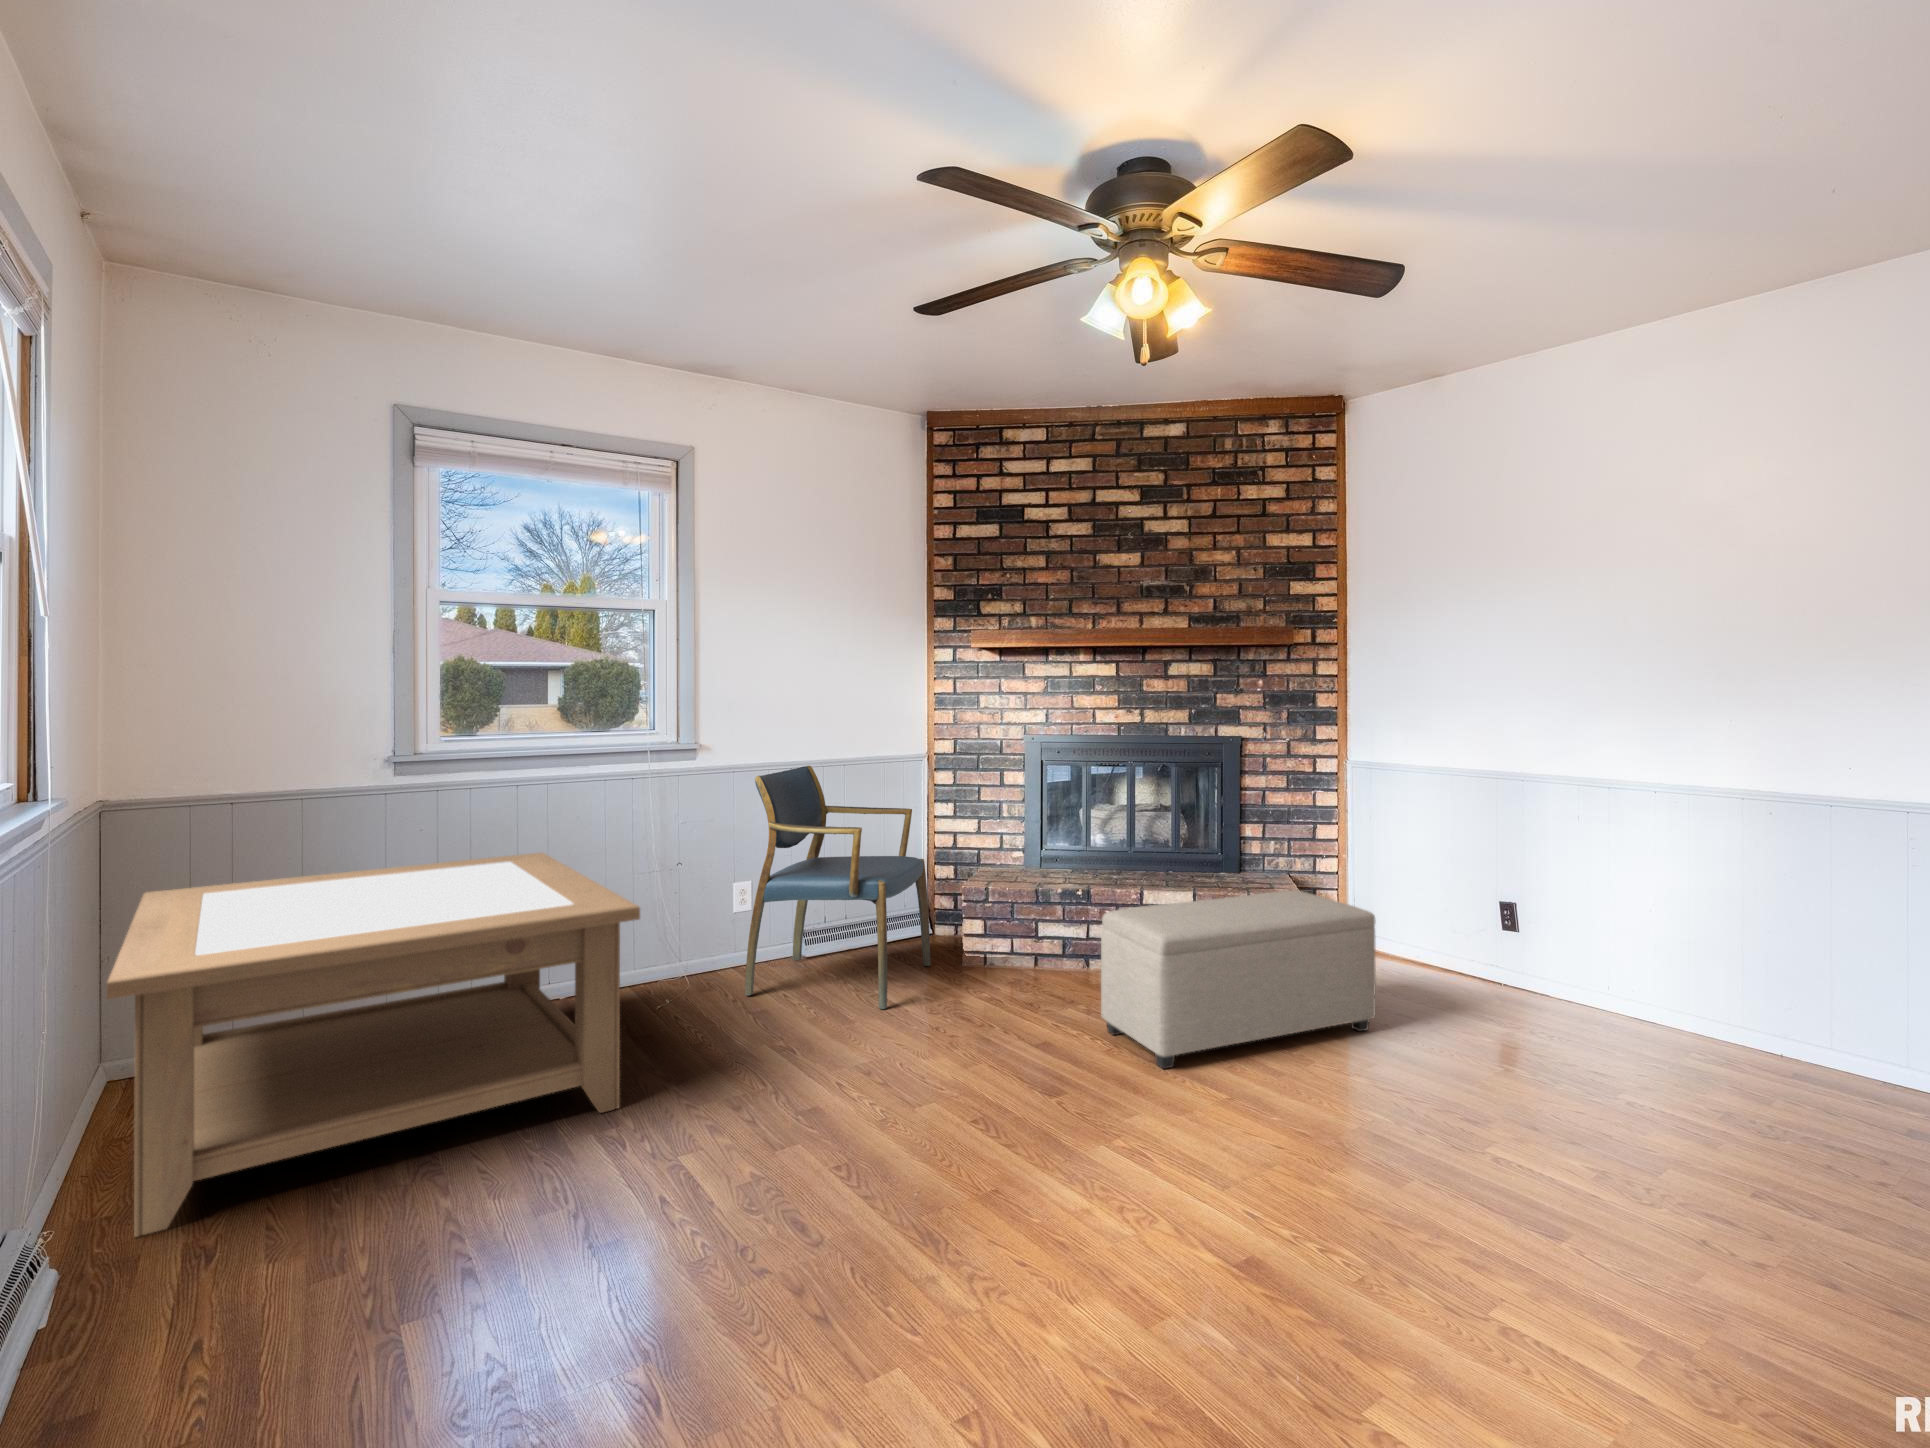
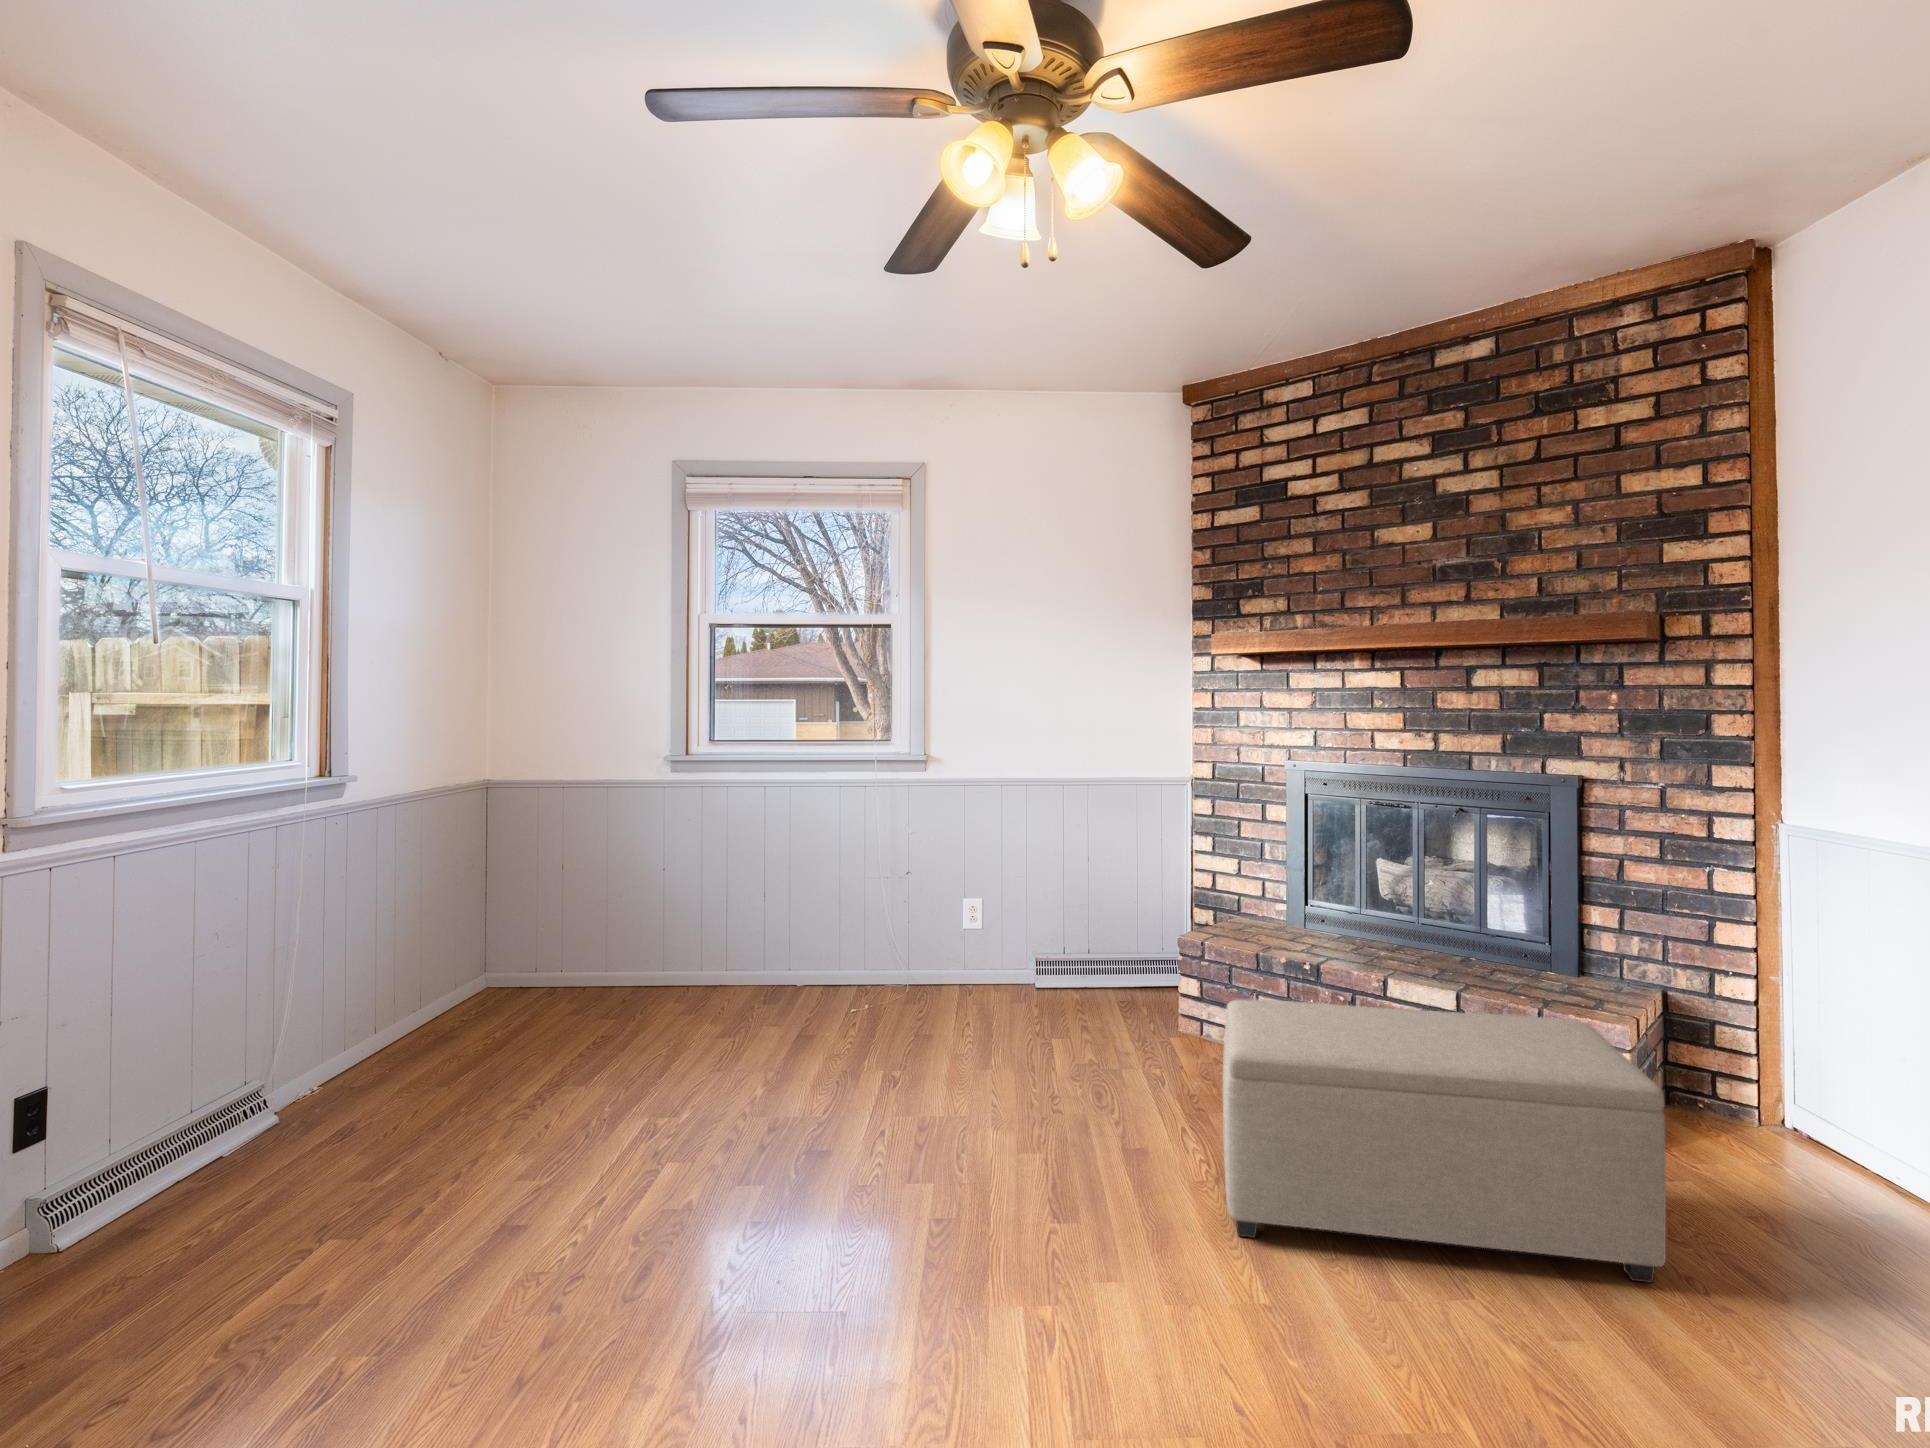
armchair: present [745,766,930,1009] -> none [933,783,1142,1060]
coffee table: present [107,852,640,1237] -> none [322,849,783,1110]

